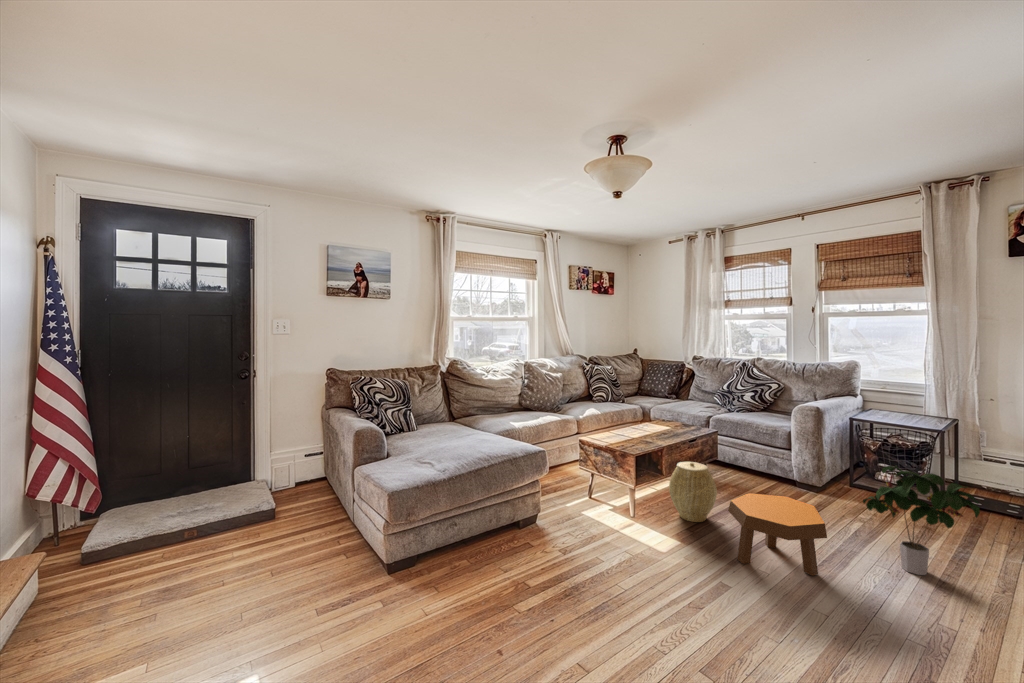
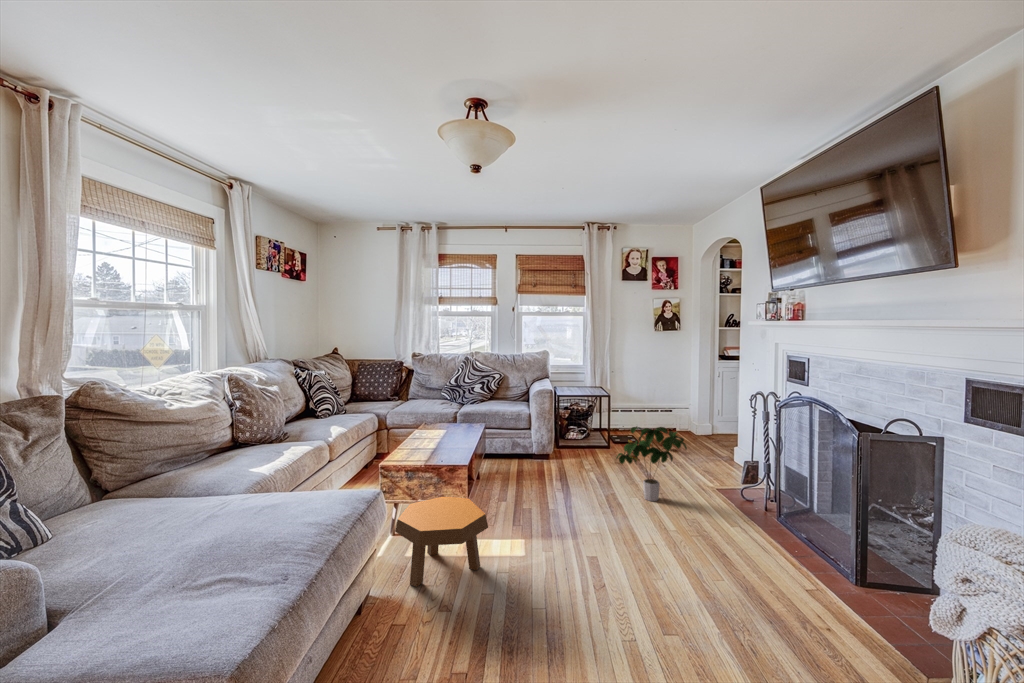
woven basket: present [669,462,717,522] -> none [481,458,526,519]
footstool: present [728,493,827,576] -> present [395,497,488,587]

